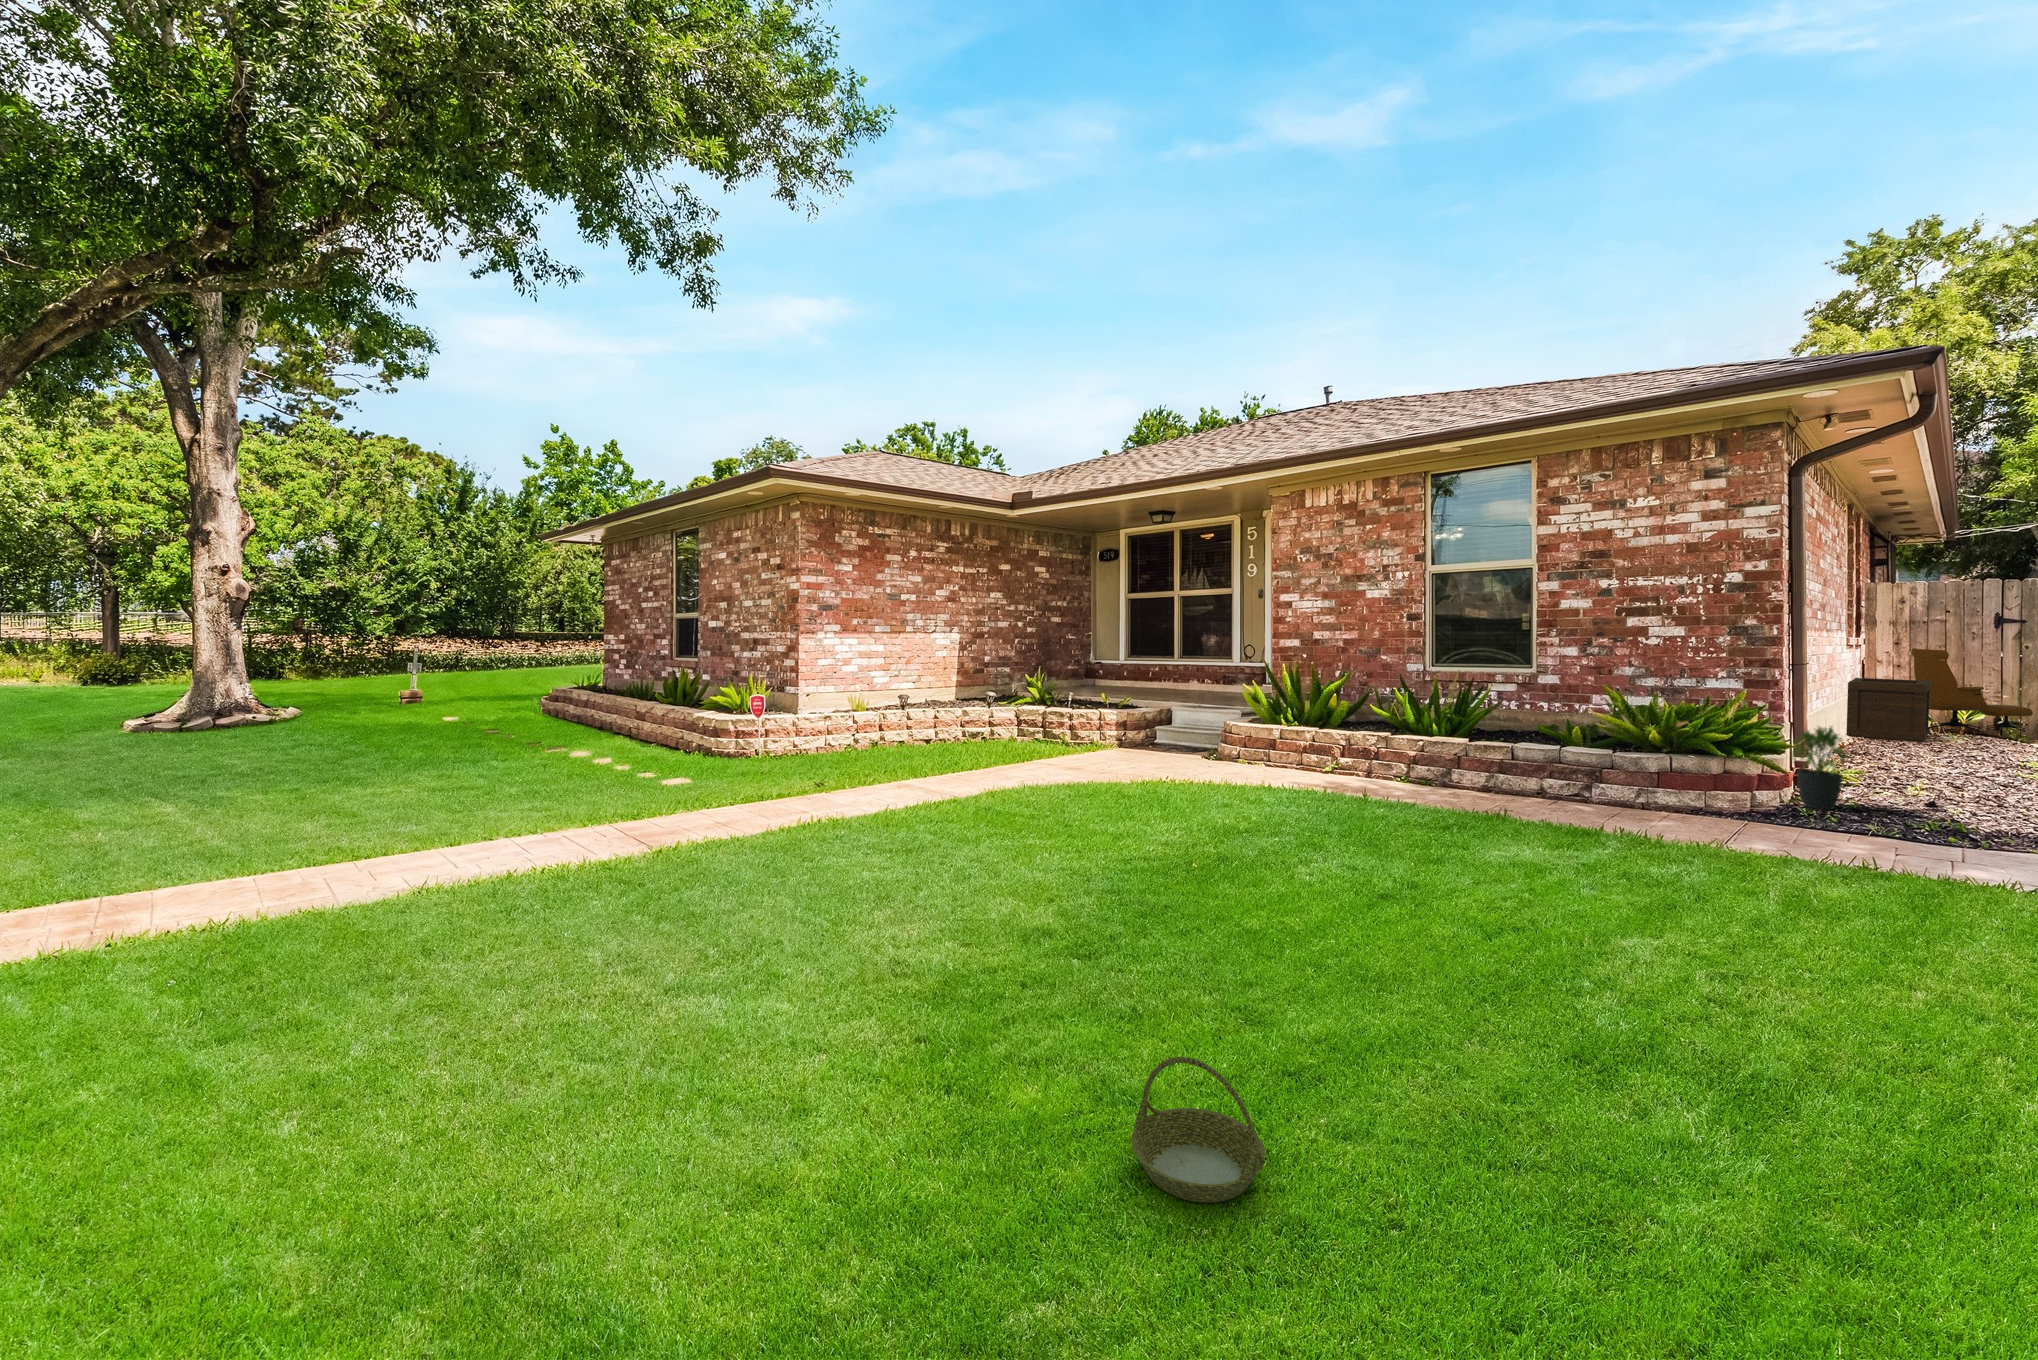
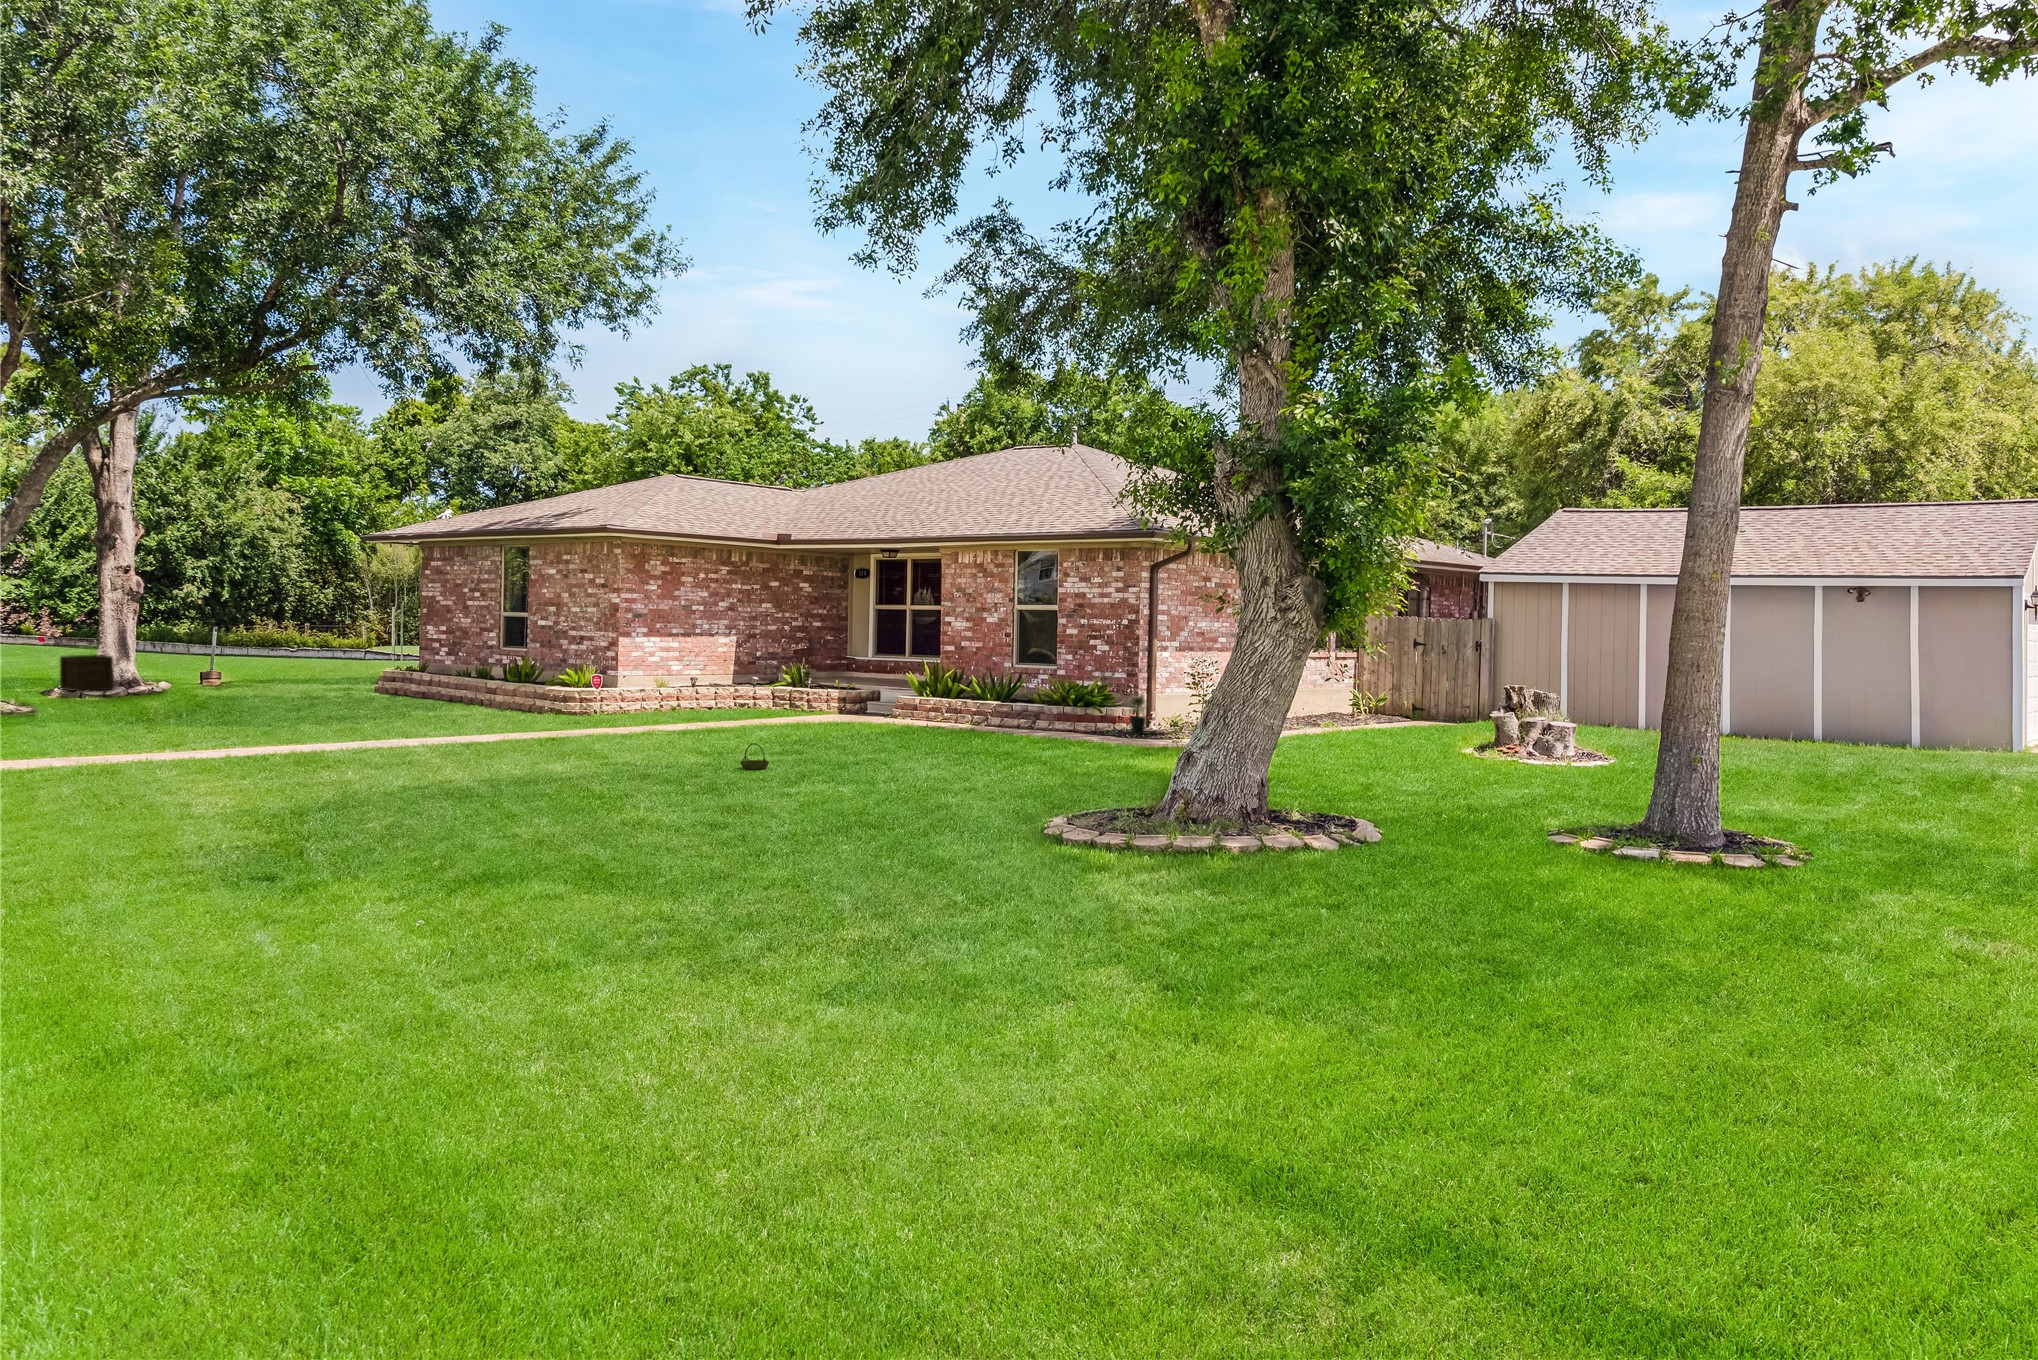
lounge chair: present [1911,648,2033,733] -> none [1357,660,1420,714]
wooden crate: present [1846,678,1930,742] -> present [60,655,114,692]

